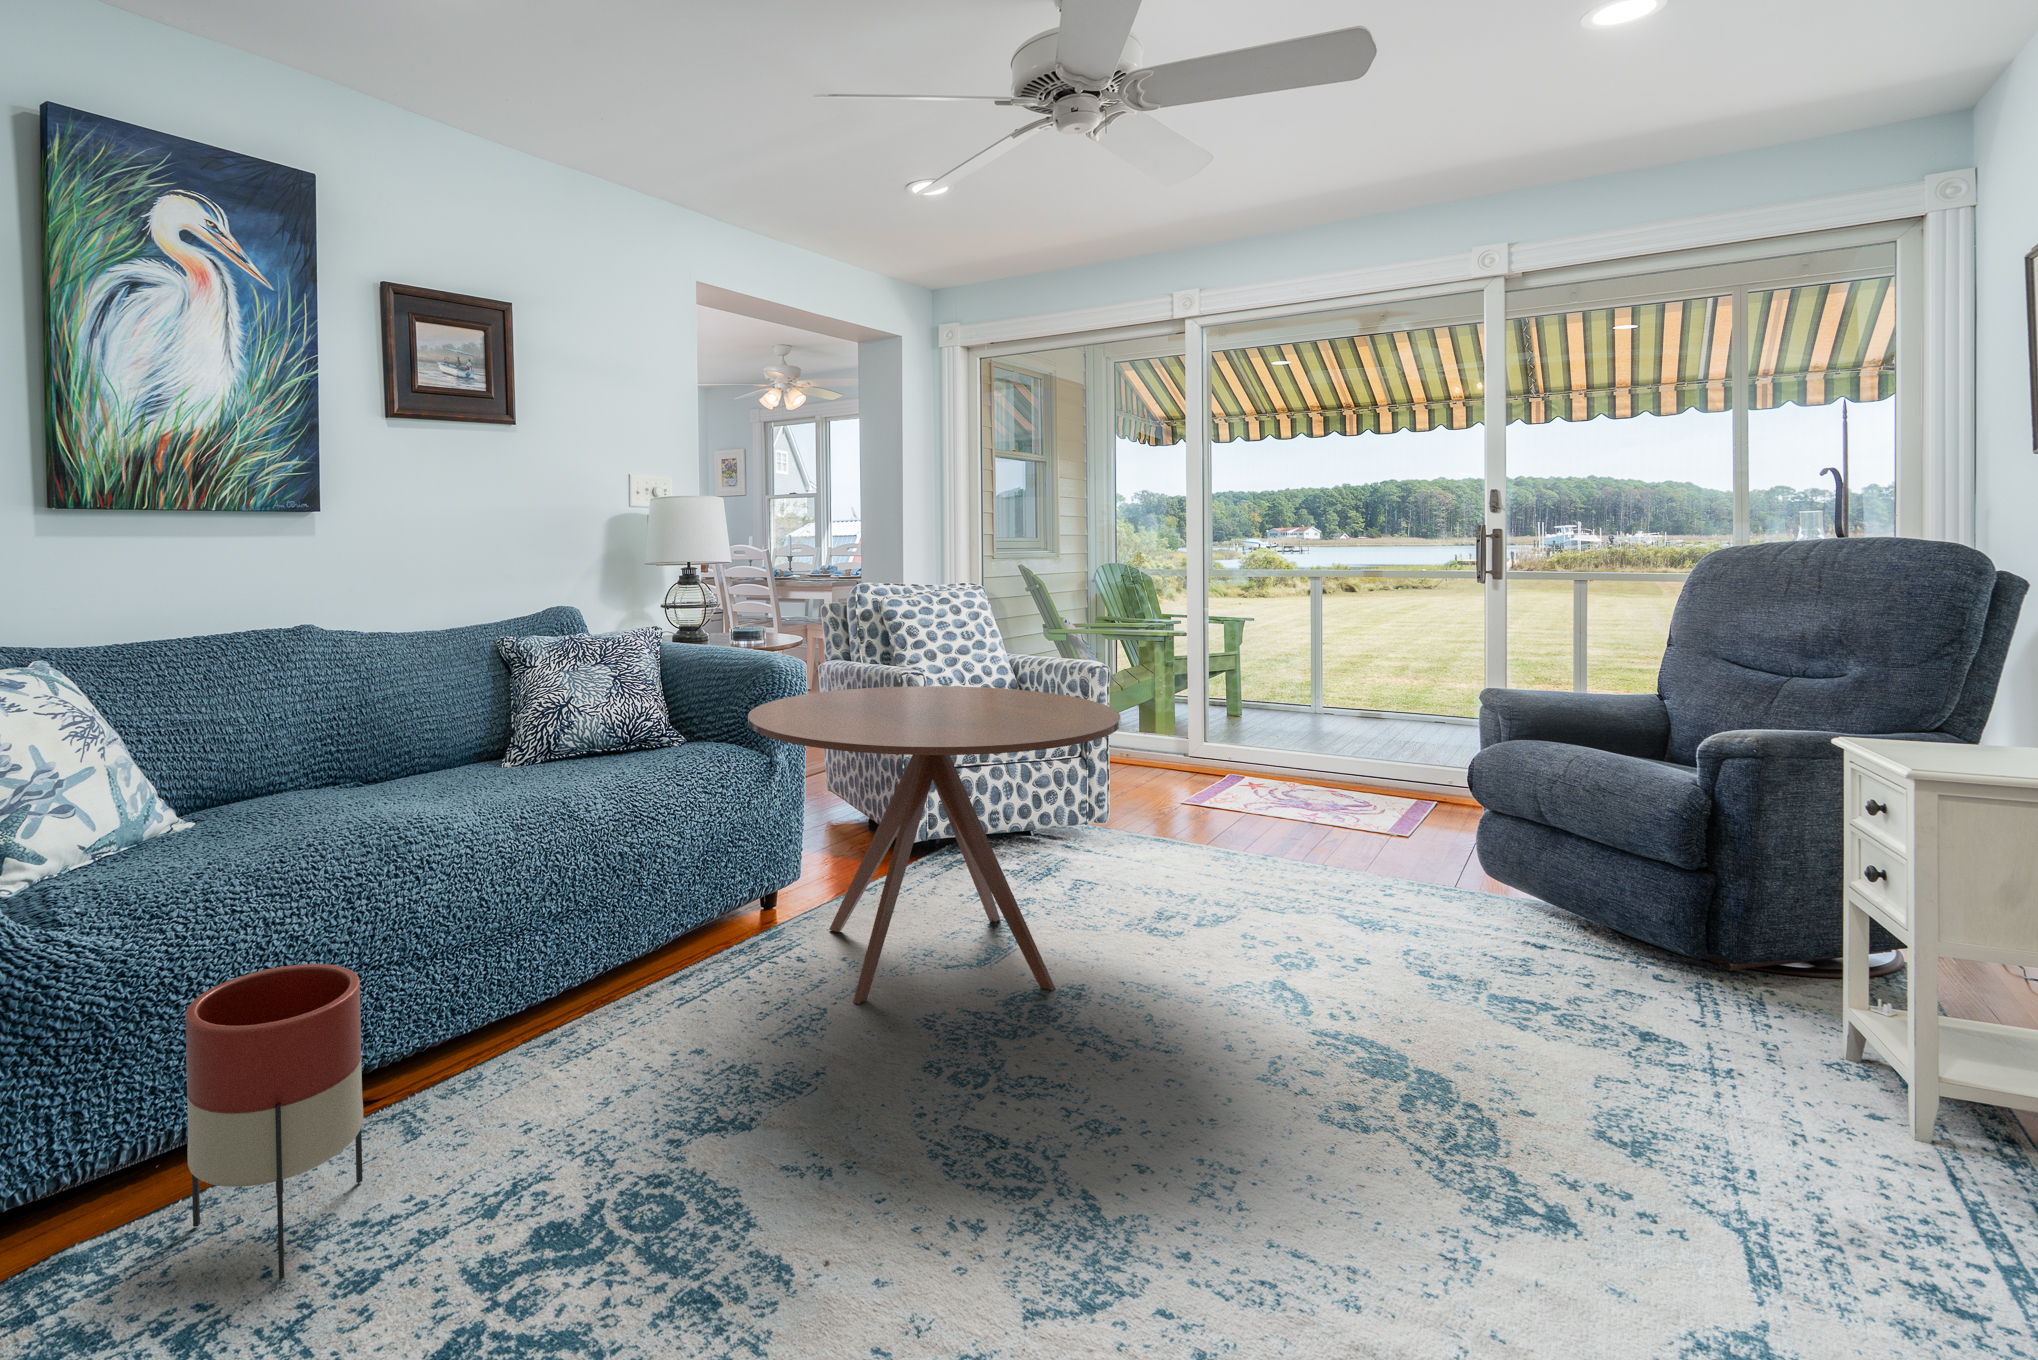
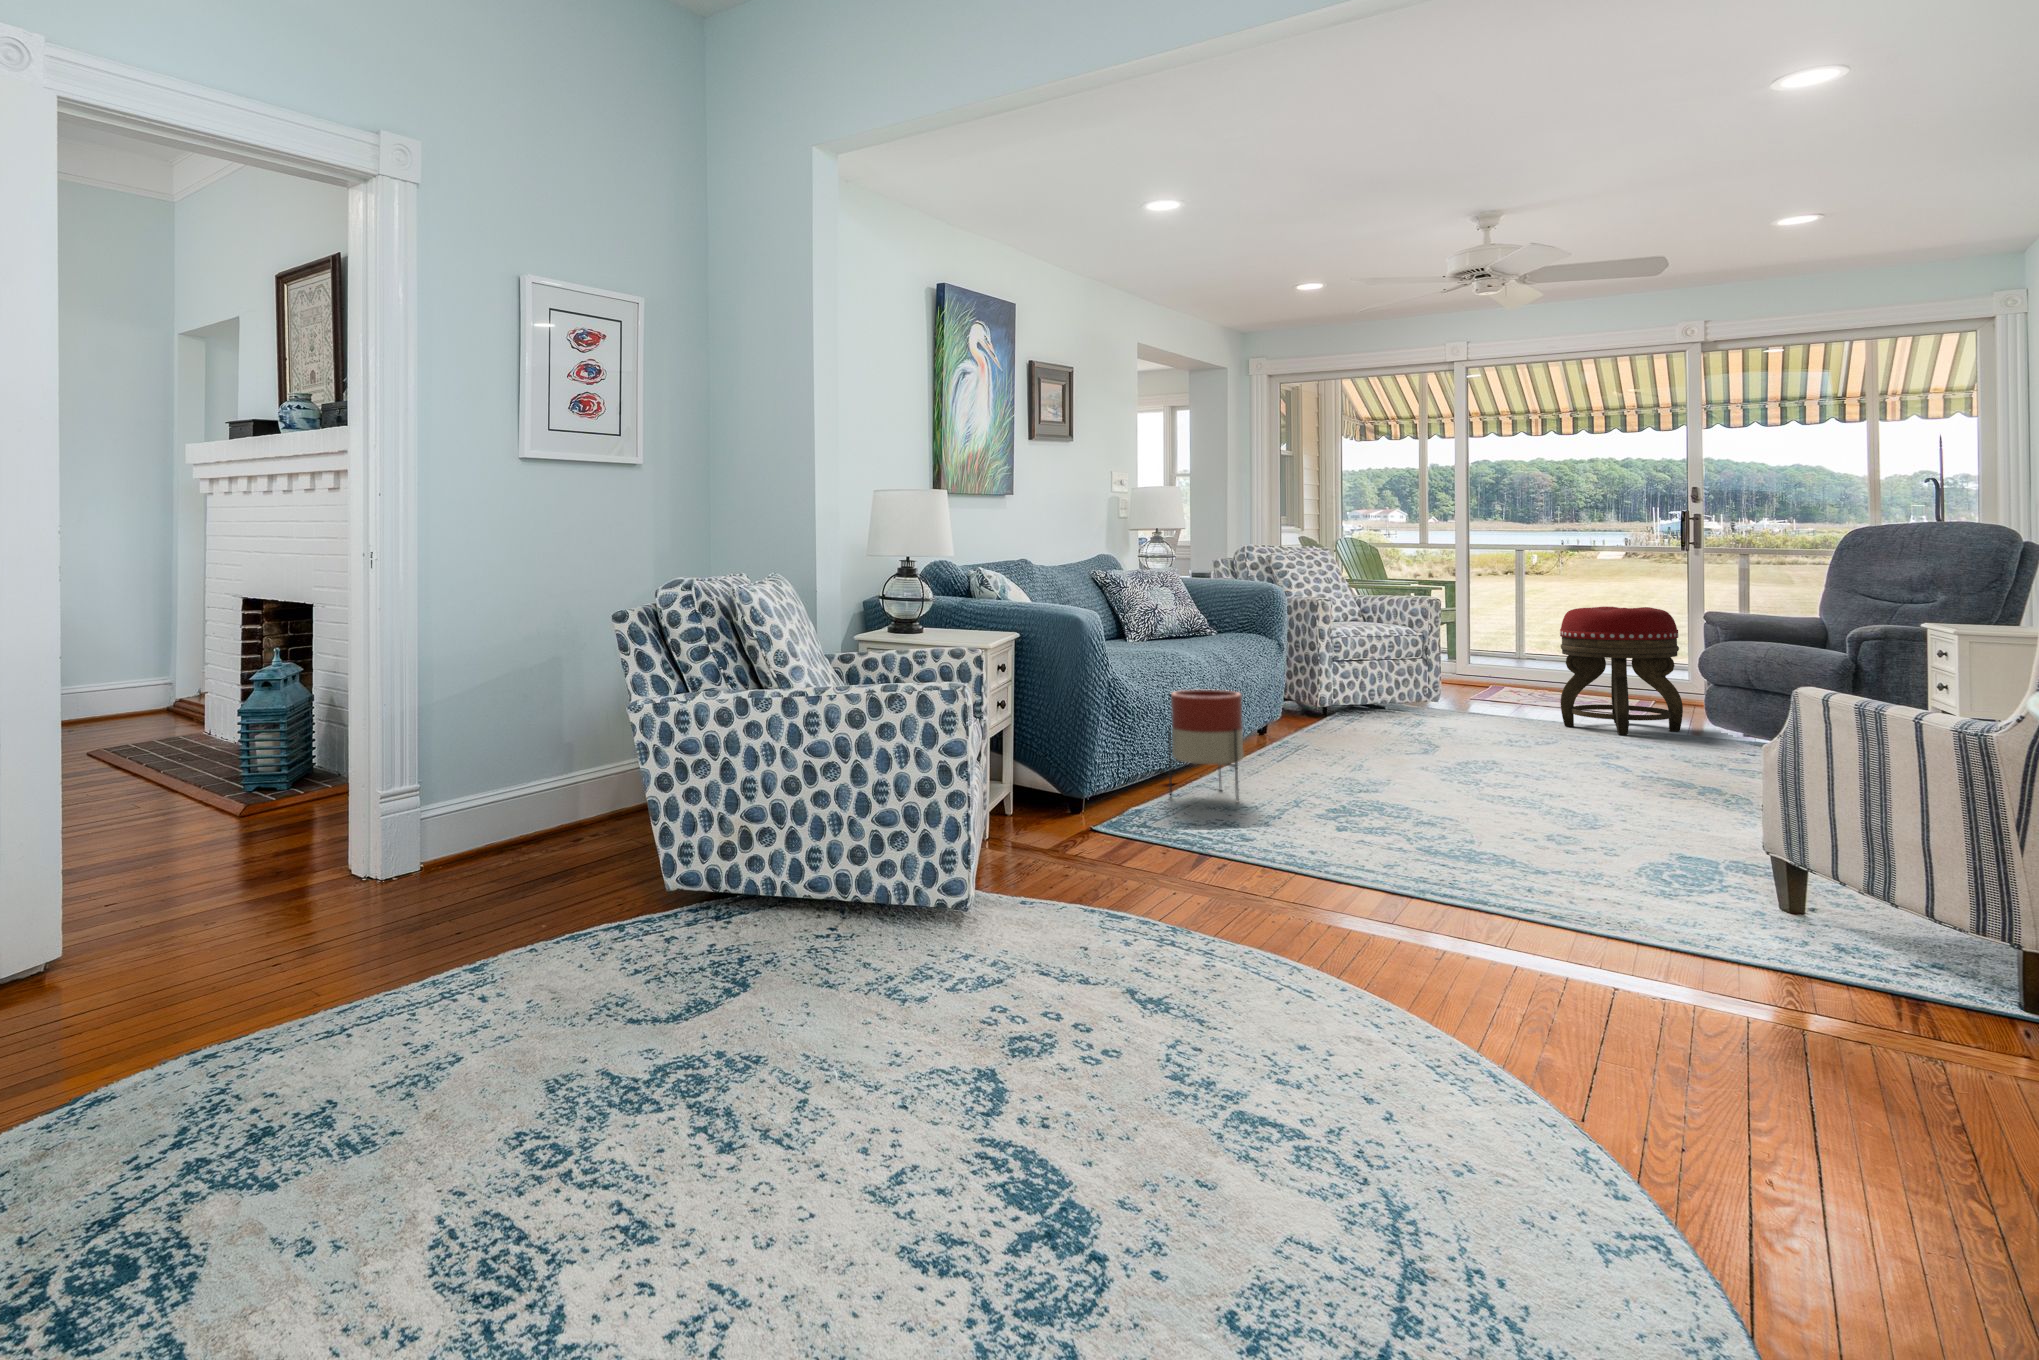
round table: present [748,686,1121,1004] -> none [1281,599,1515,754]
footstool: none [1244,706,1426,937] -> present [1560,607,1683,735]

